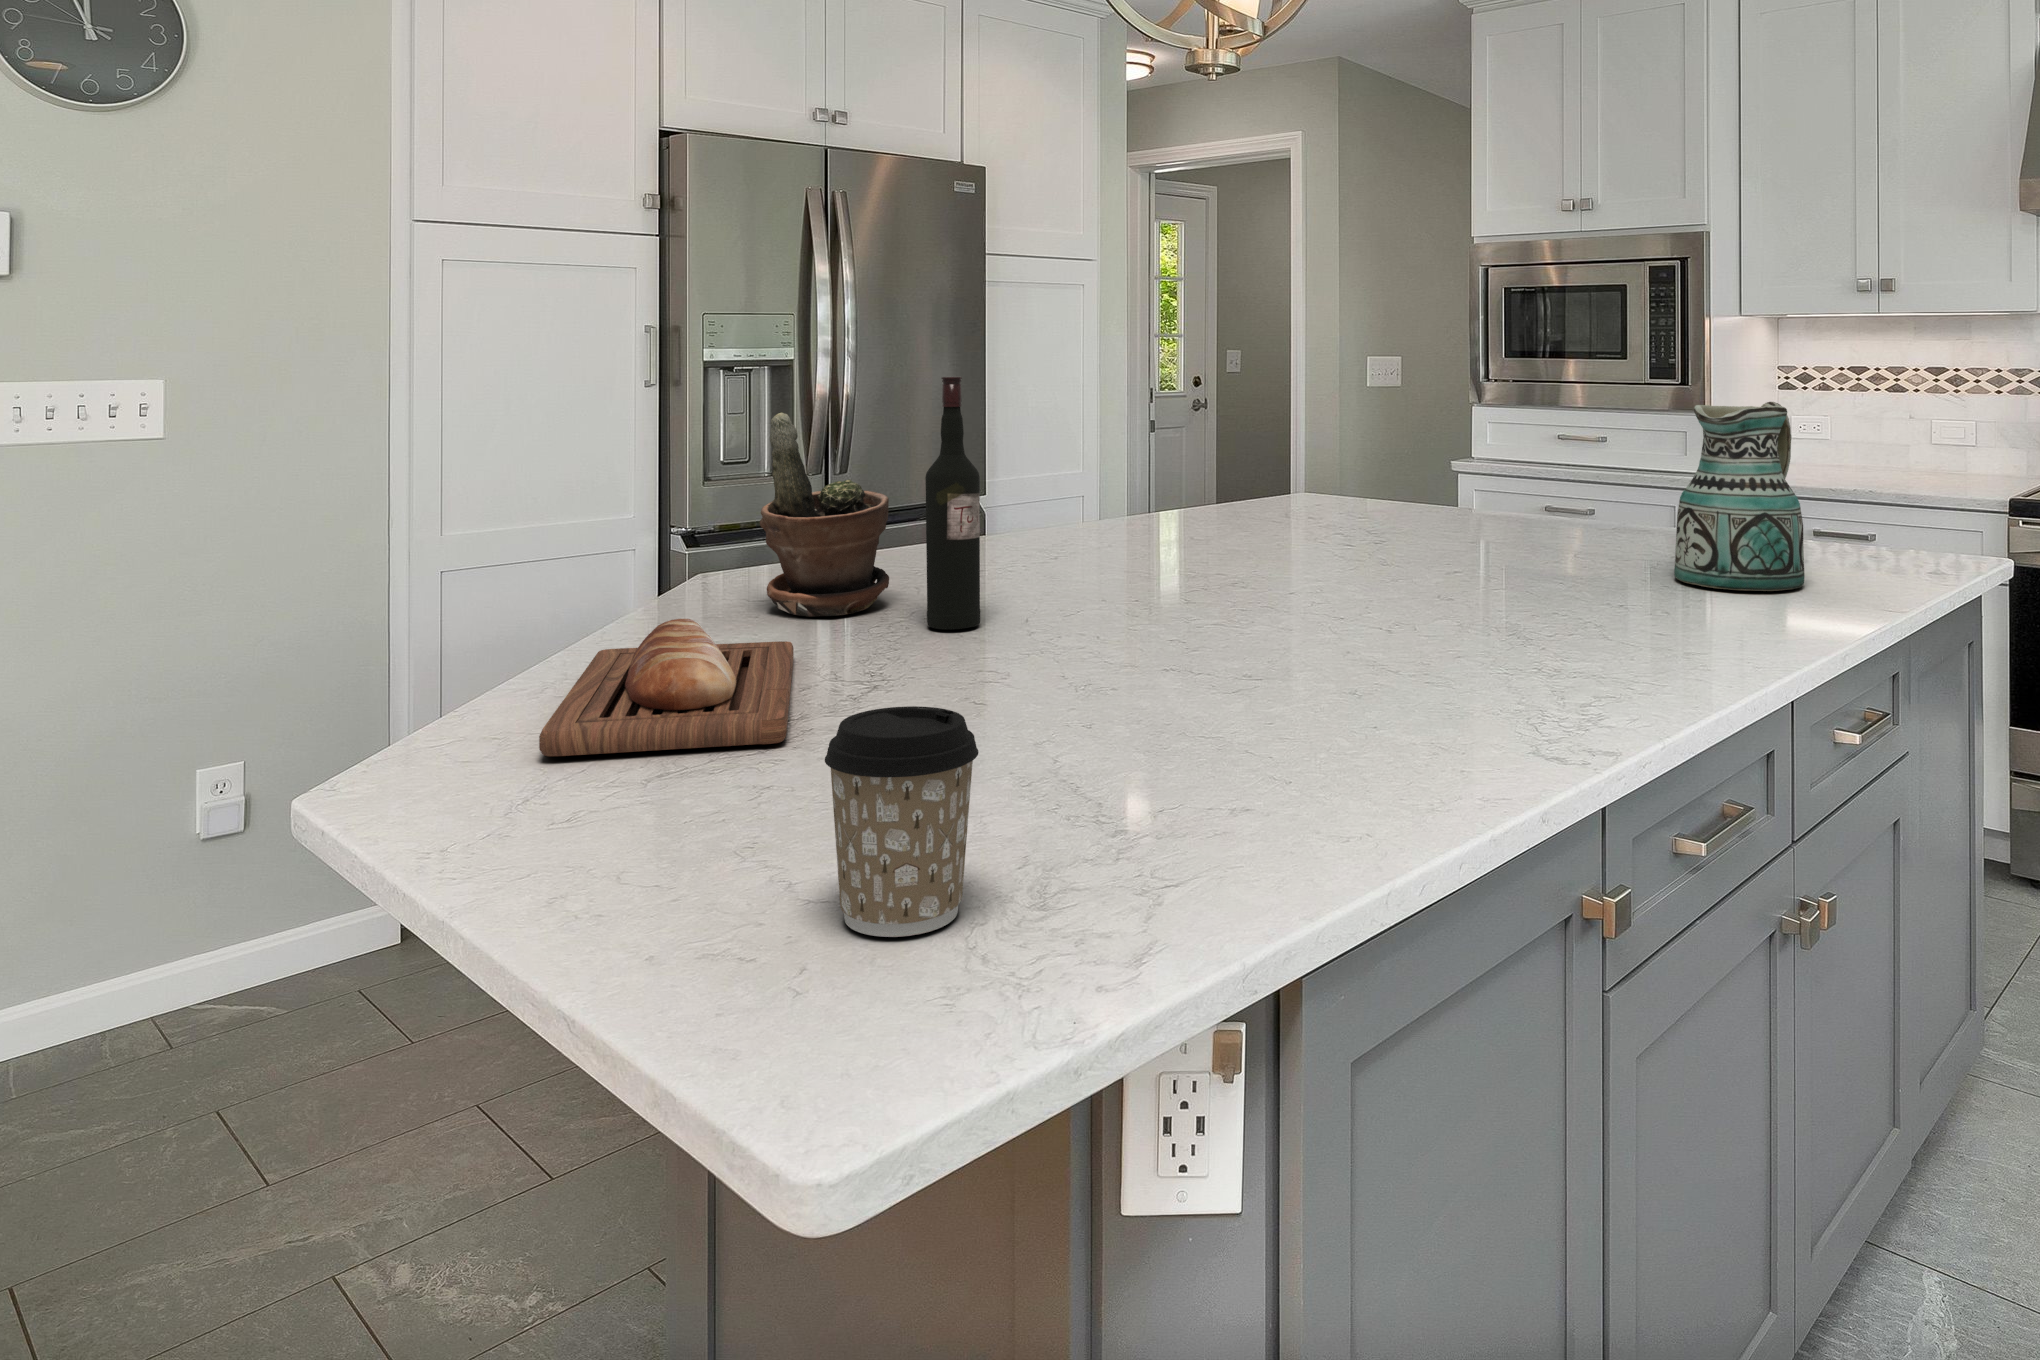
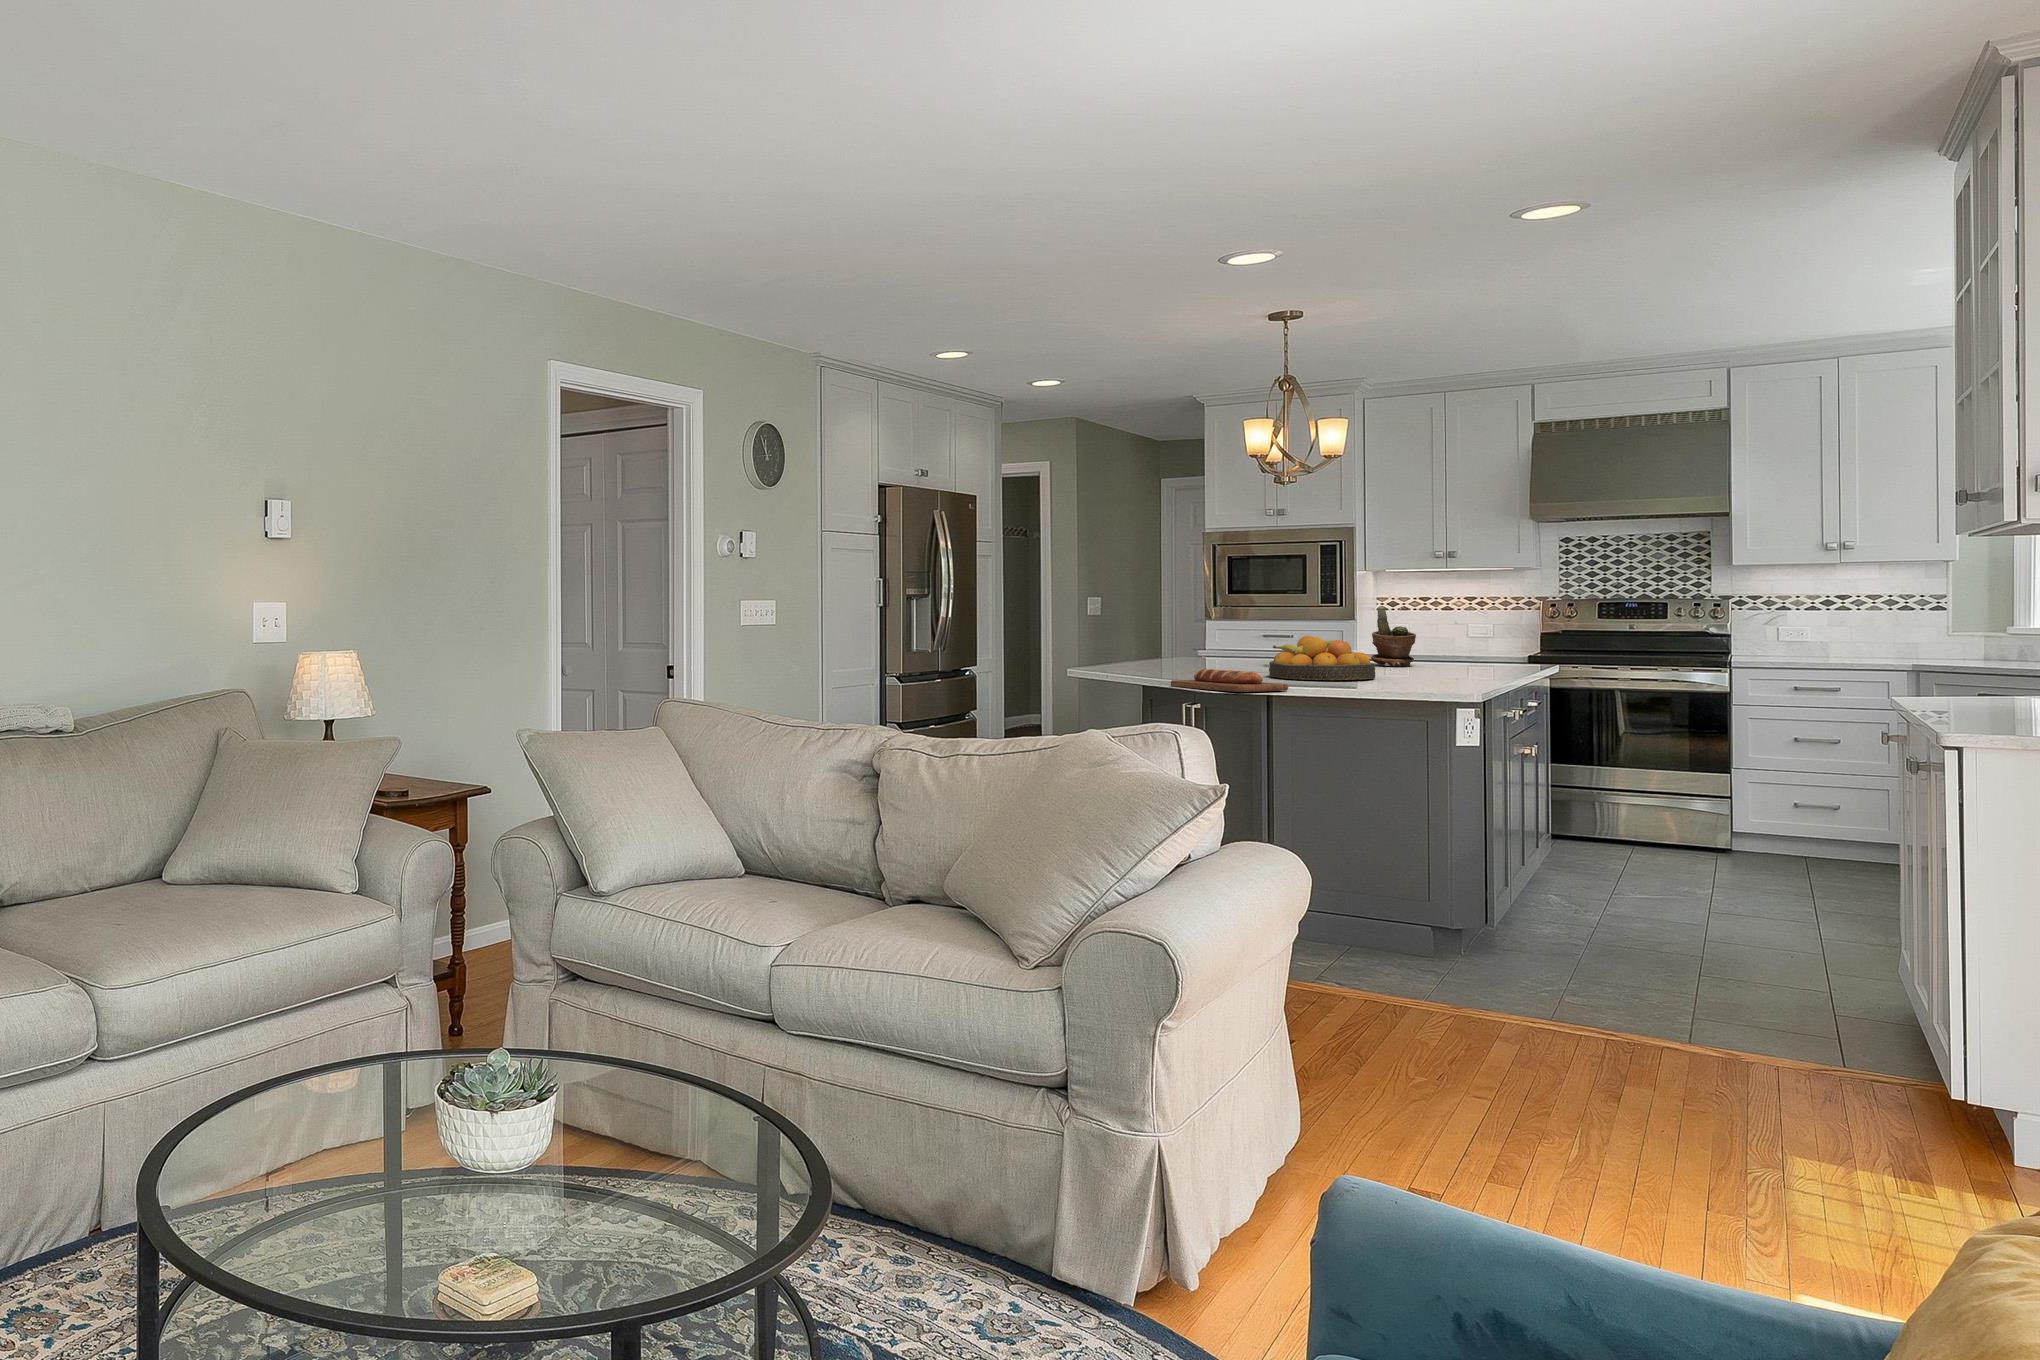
wine bottle: present [925,376,980,629] -> none [1227,600,1247,680]
ceramic pitcher: present [1674,402,1805,591] -> none [1444,607,1496,671]
potted plant: present [760,413,889,617] -> present [1371,606,1416,666]
fruit bowl: none [1091,485,1374,646] -> present [1269,636,1375,680]
coffee cup: present [825,706,979,937] -> none [1386,662,1421,701]

